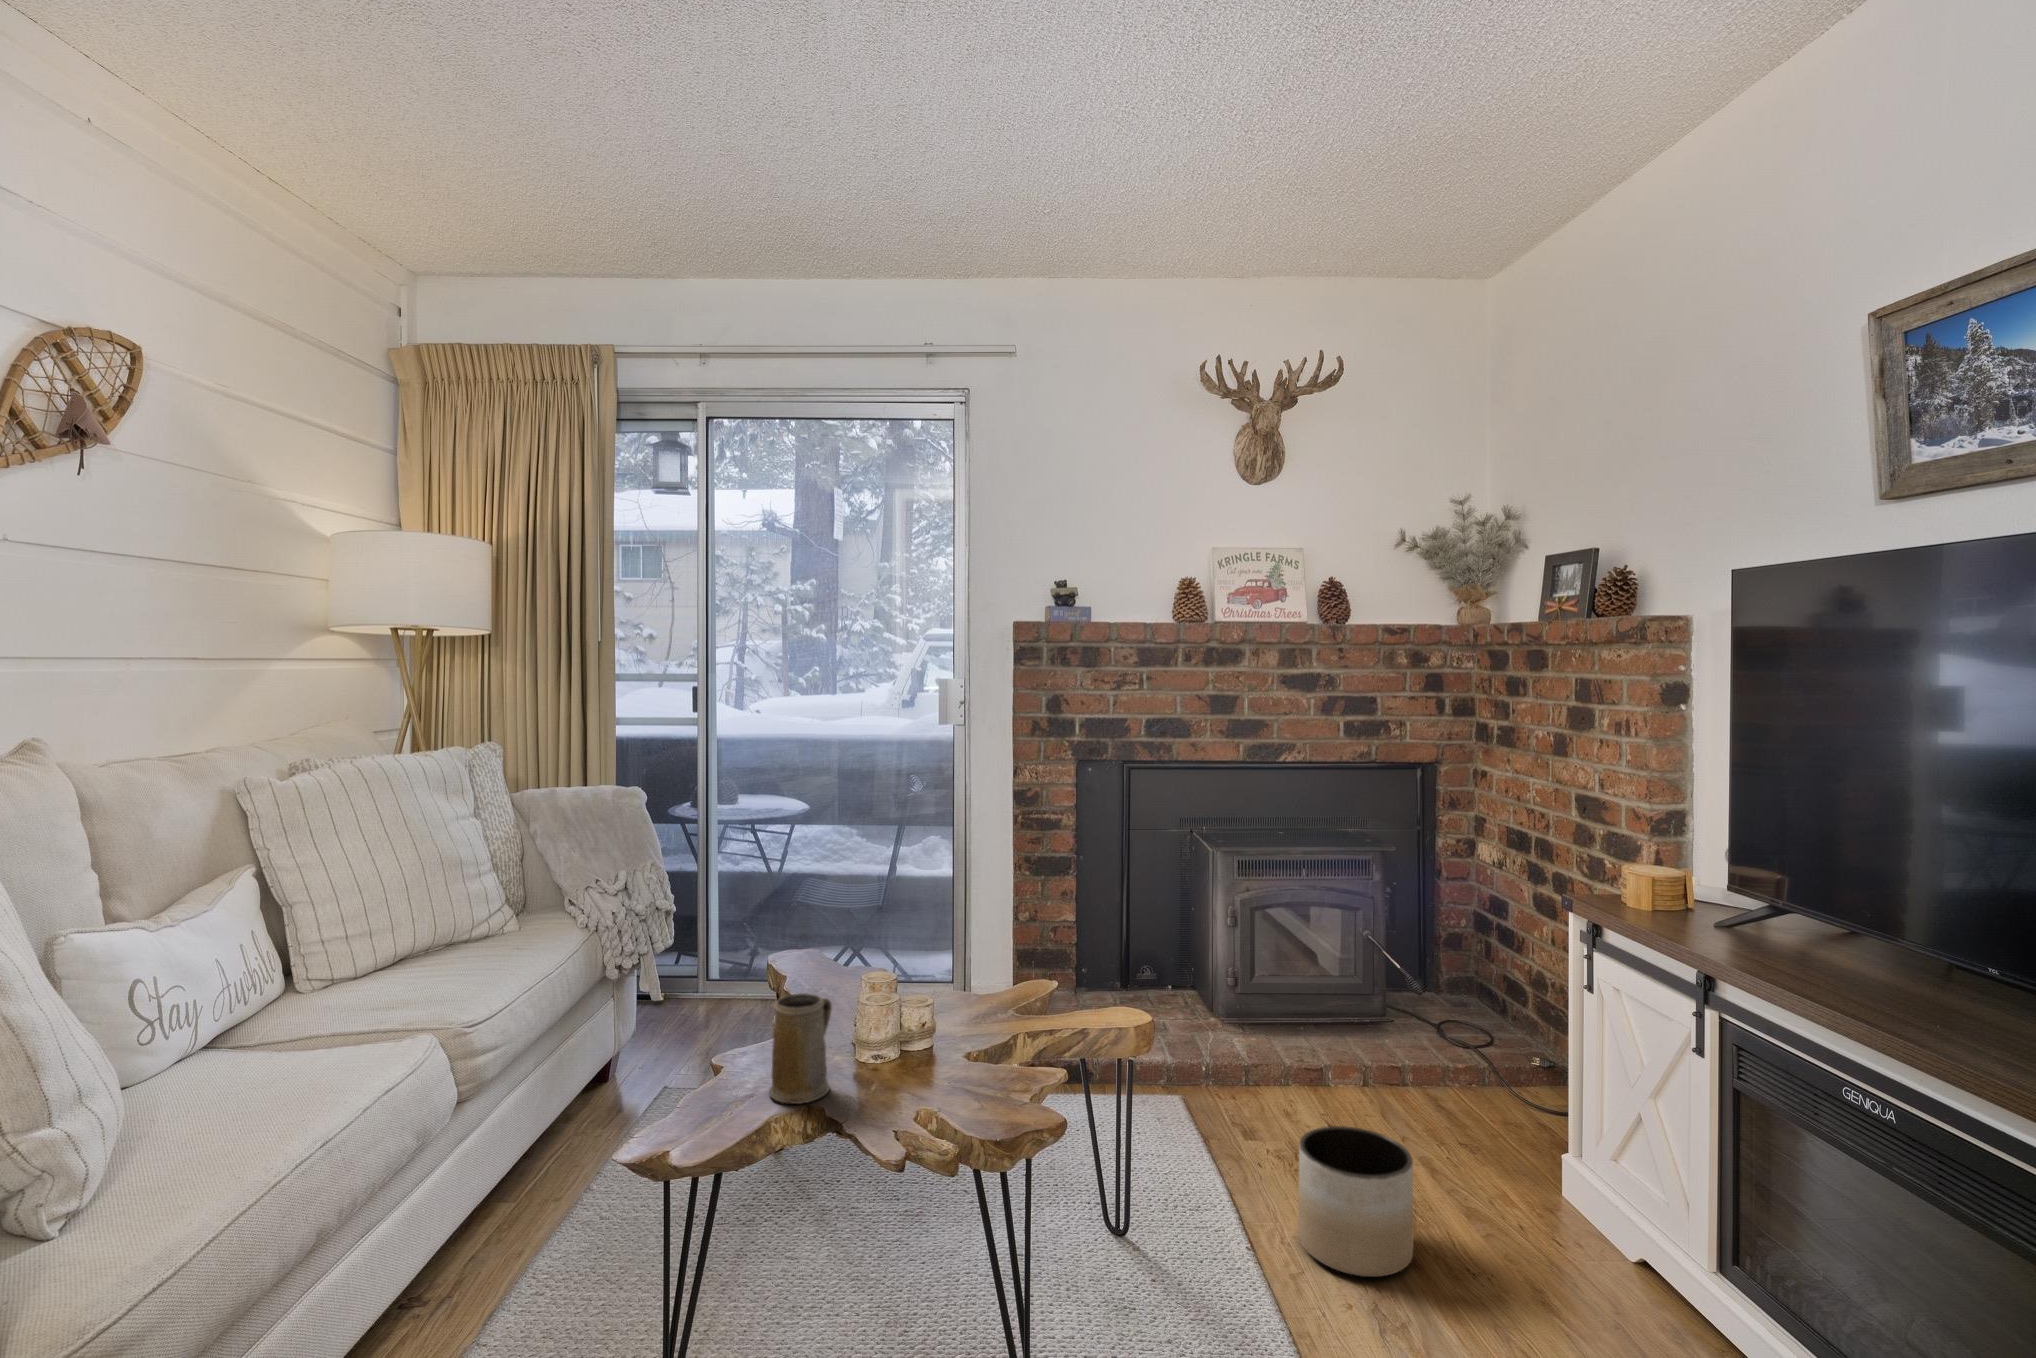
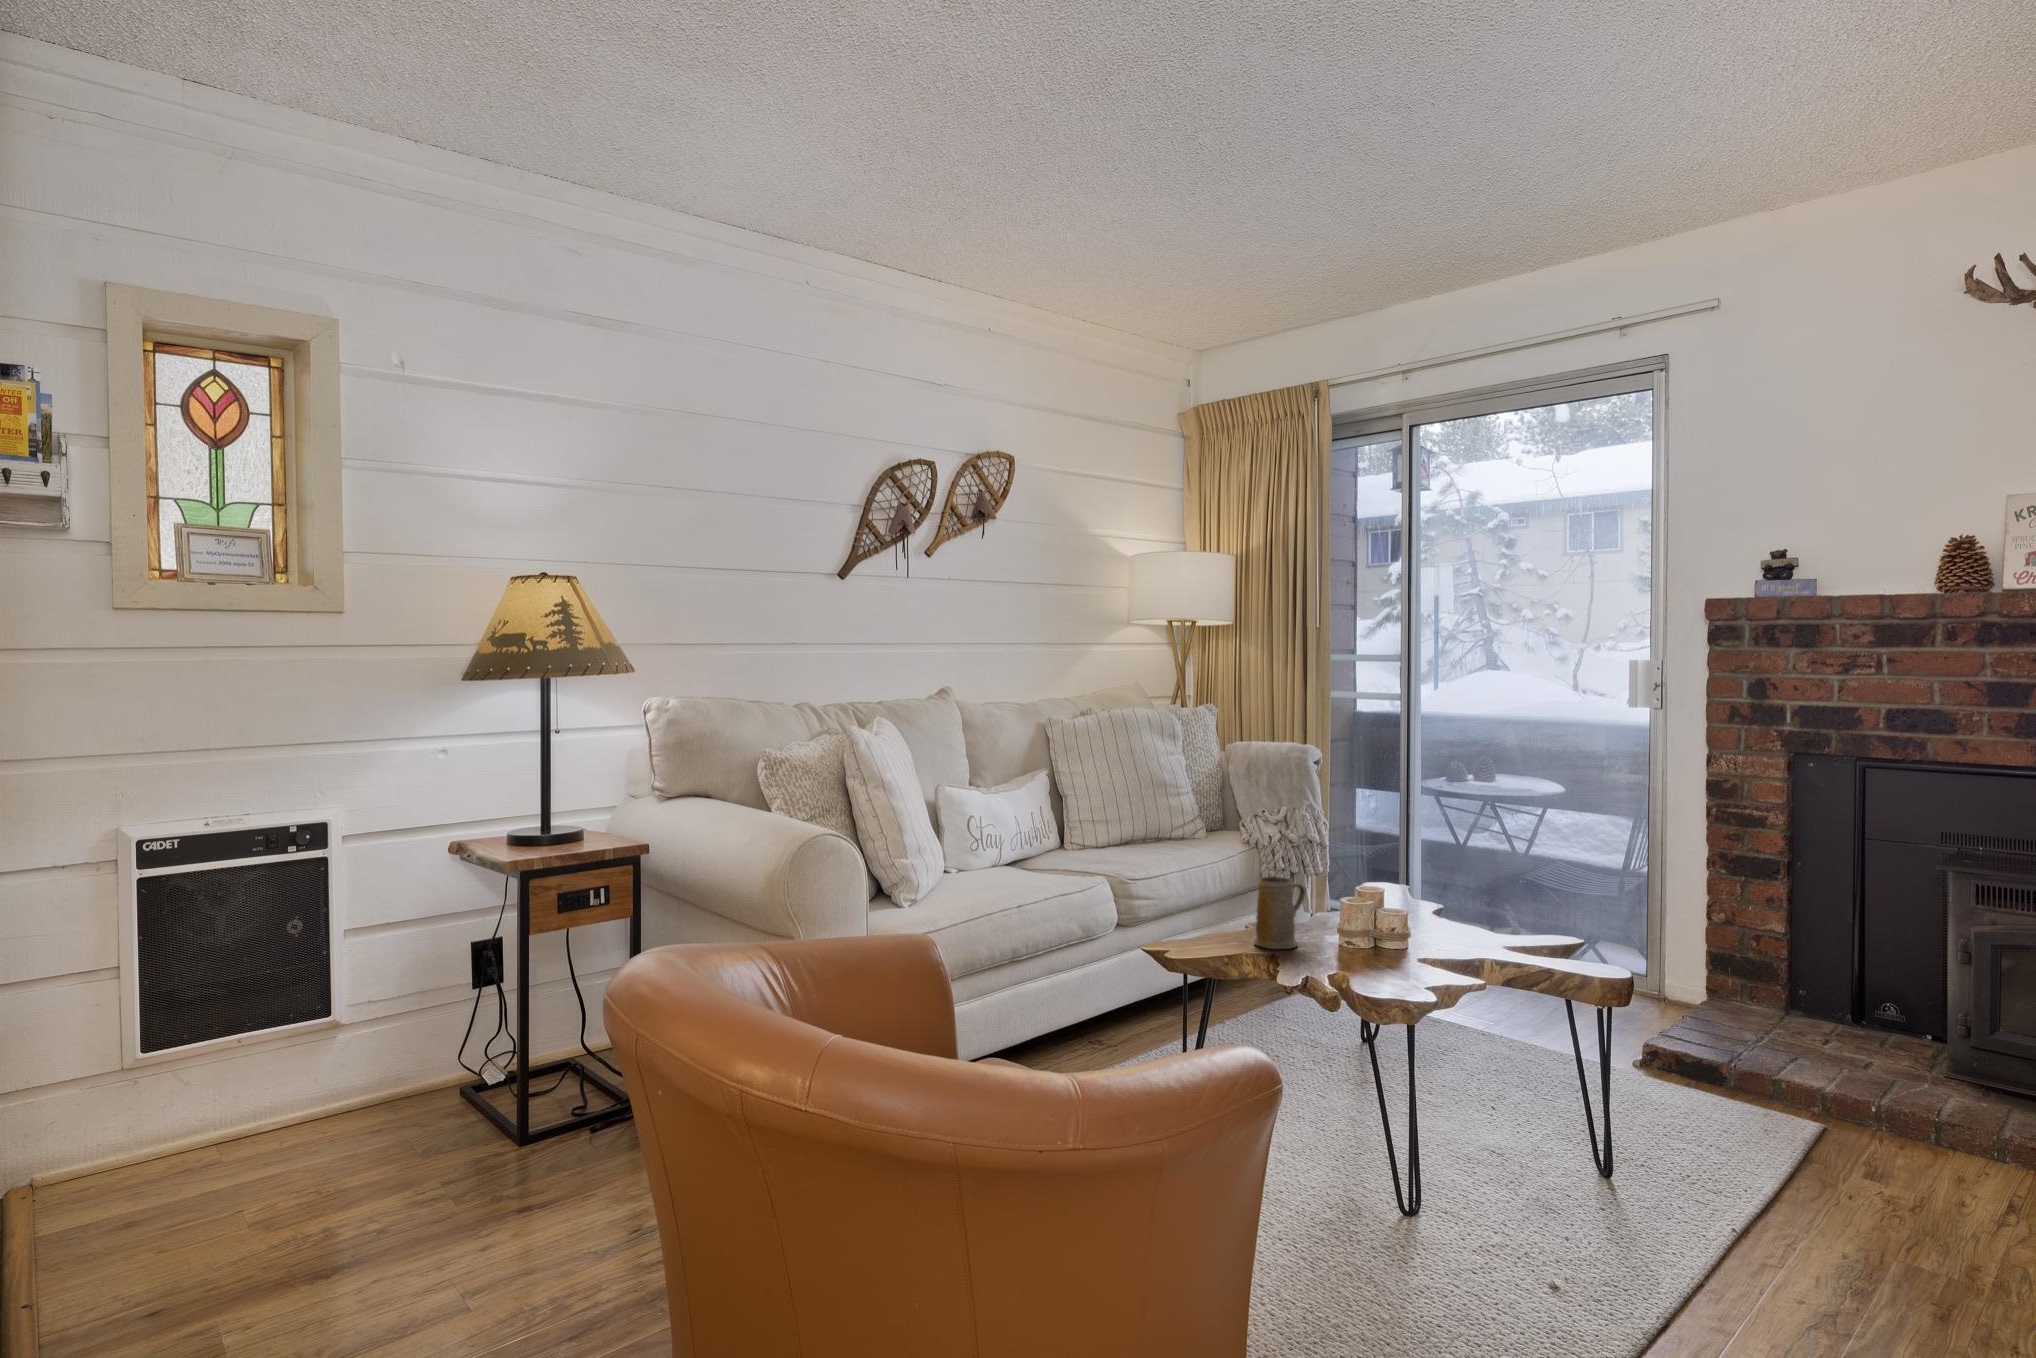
planter: present [1298,1126,1413,1277] -> none [1795,1139,1944,1299]

